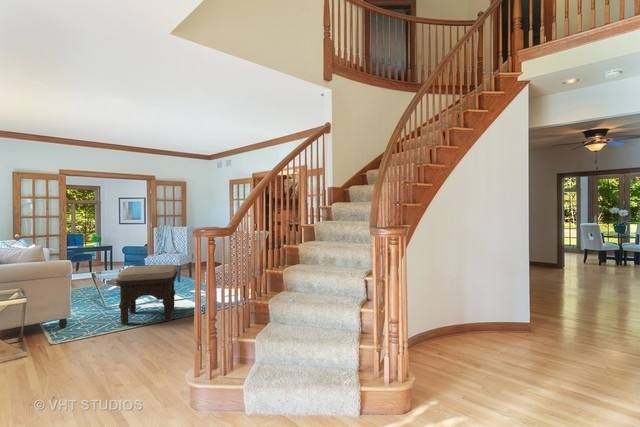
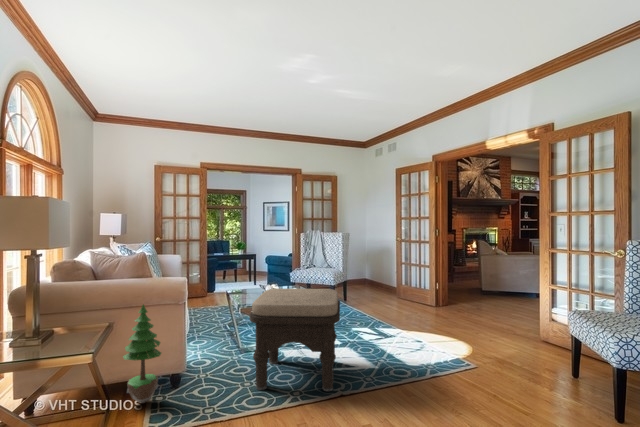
potted tree: none [27,278,55,339] -> present [123,305,161,403]

